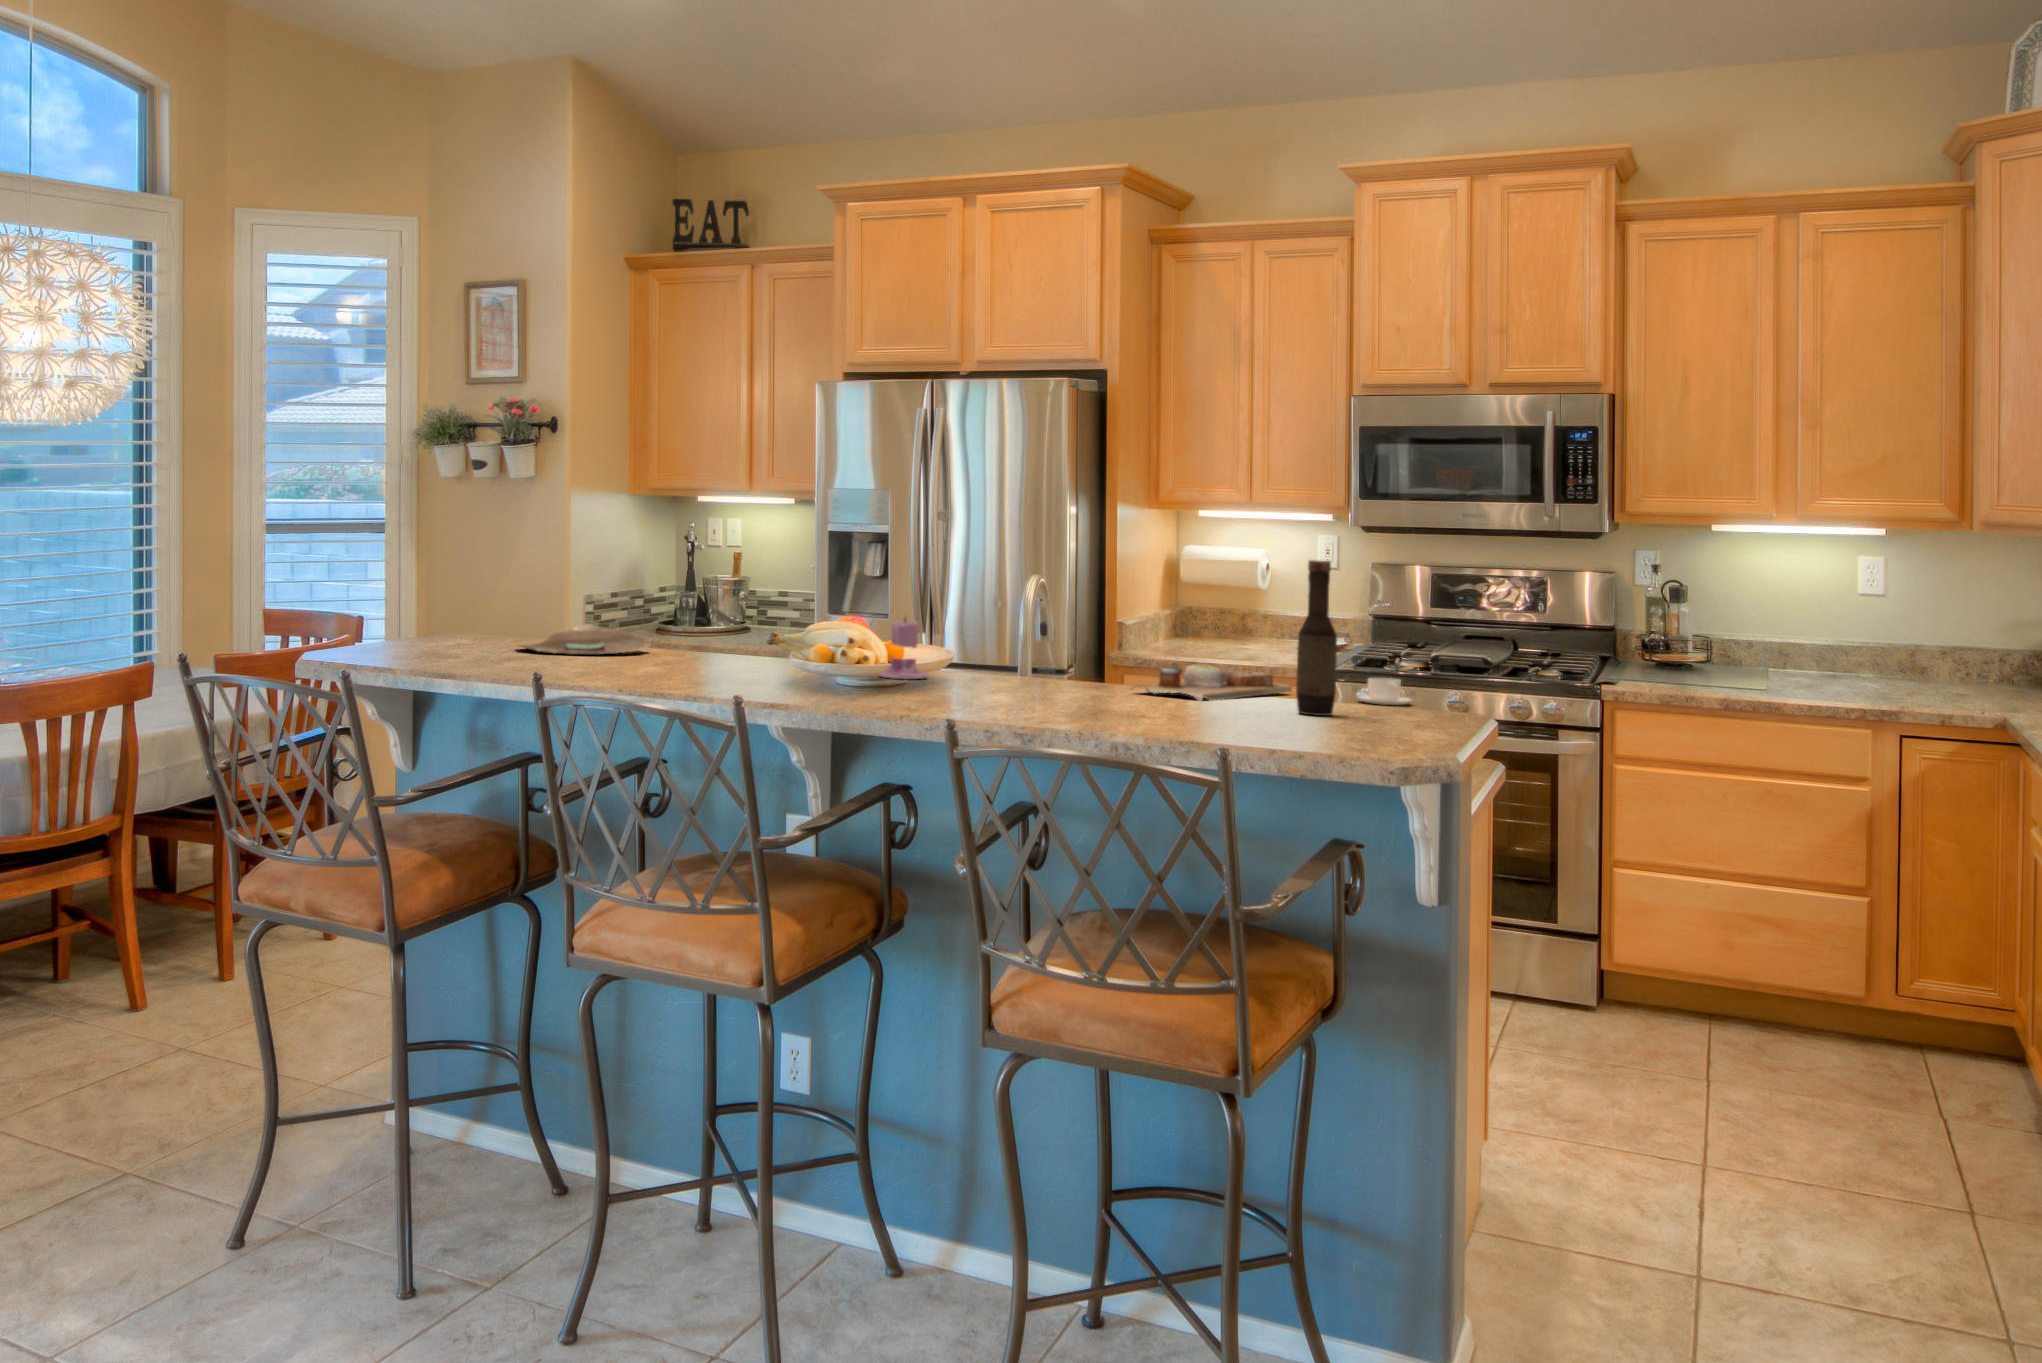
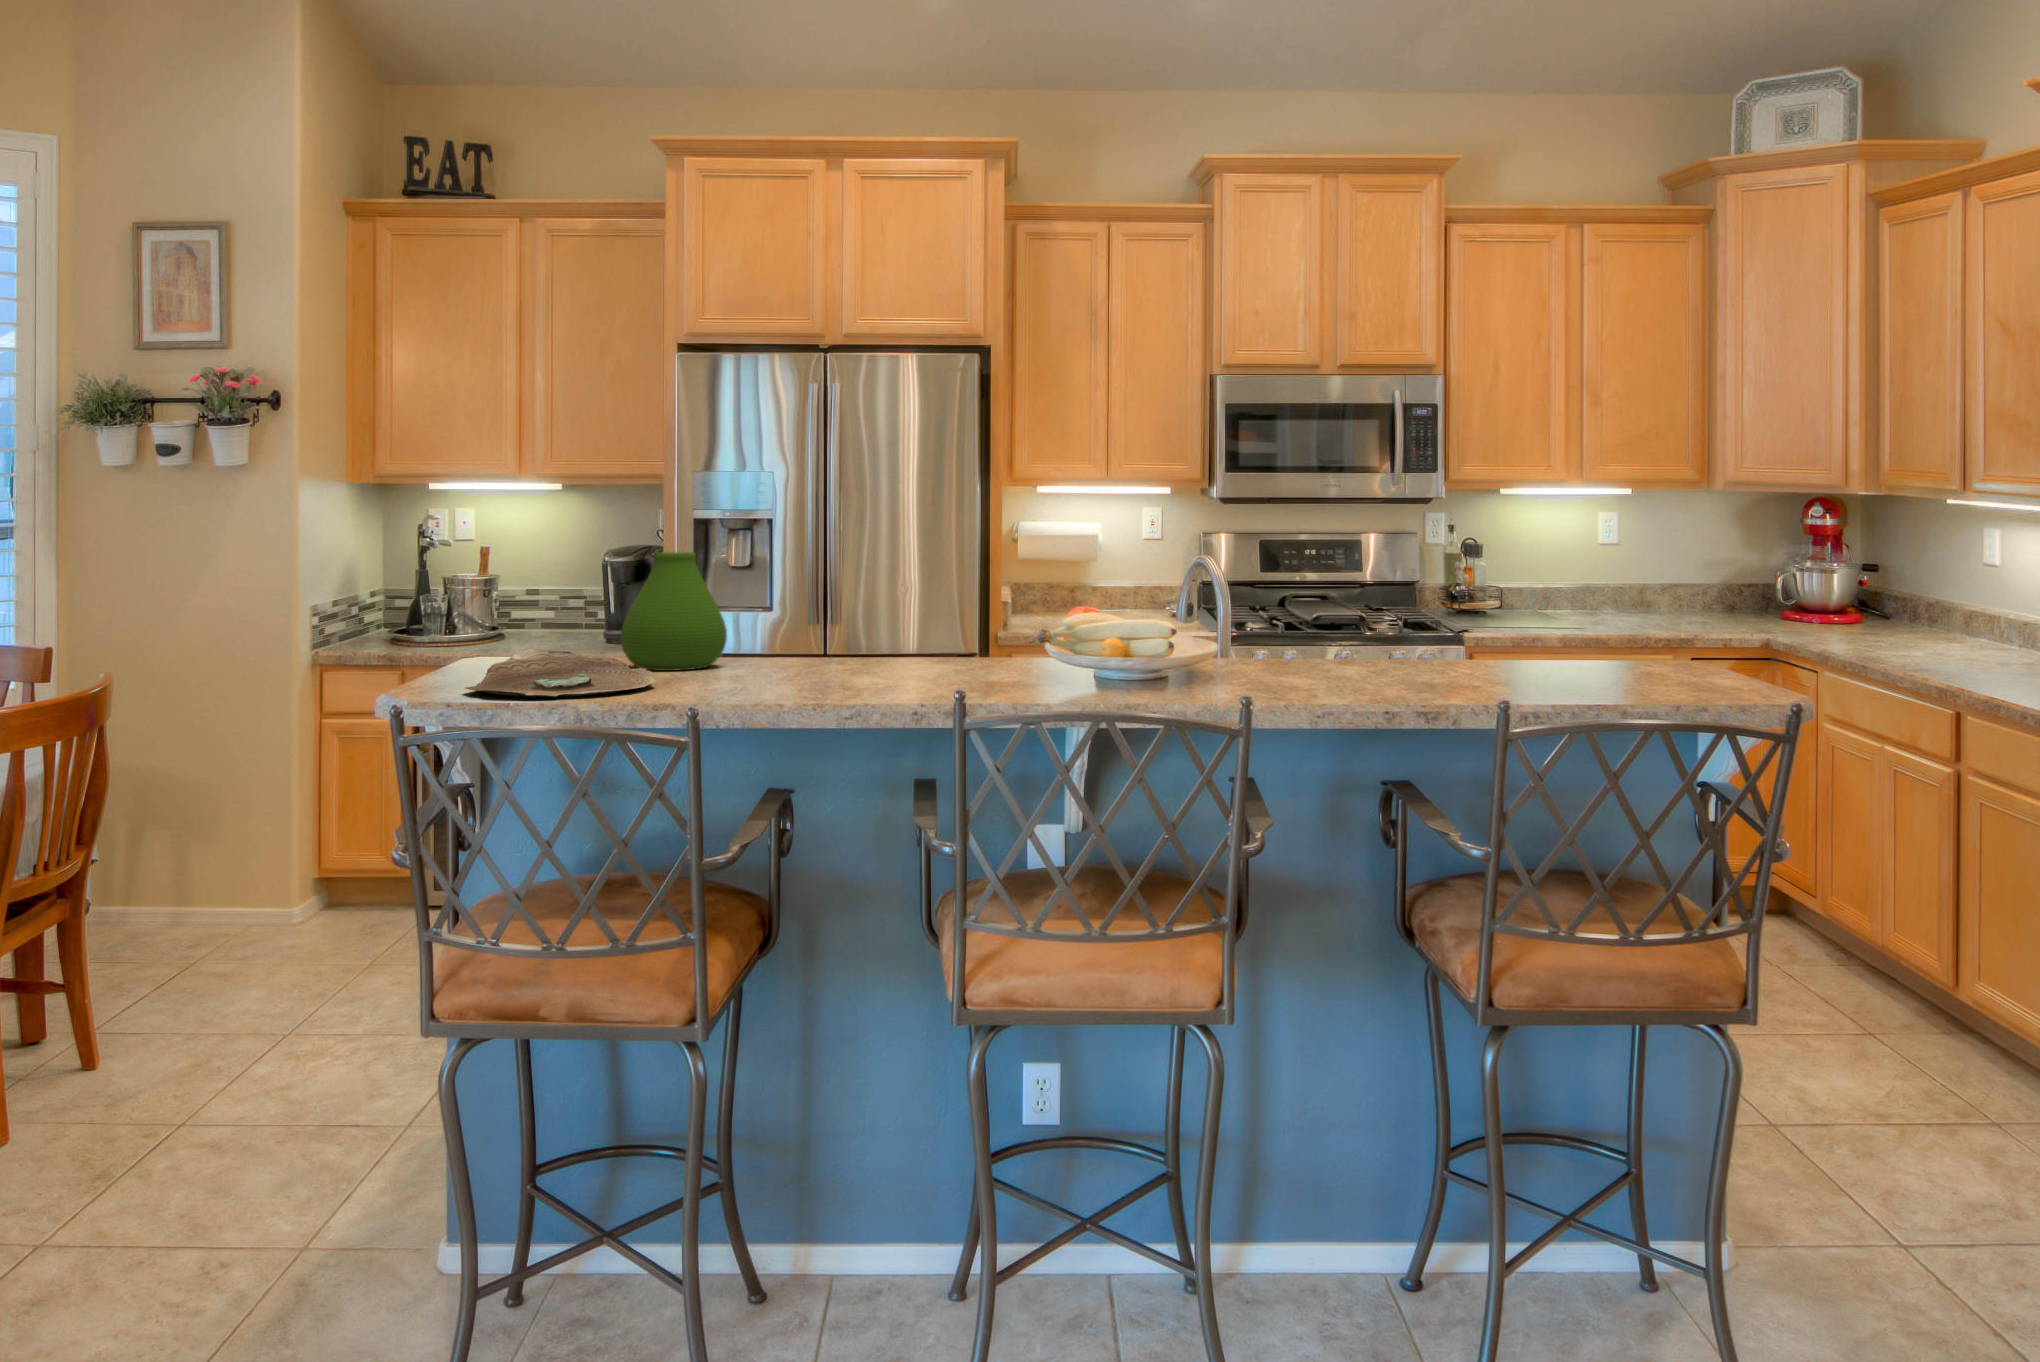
vase: none [672,558,753,649] -> present [621,552,727,671]
bottle: present [1296,560,1337,716] -> none [1635,520,1685,701]
candle: present [879,617,928,680] -> none [1054,607,1117,695]
cutting board: present [1133,664,1292,701] -> none [1373,648,1480,695]
coffee cup: present [1358,678,1411,705] -> none [1553,648,1617,678]

